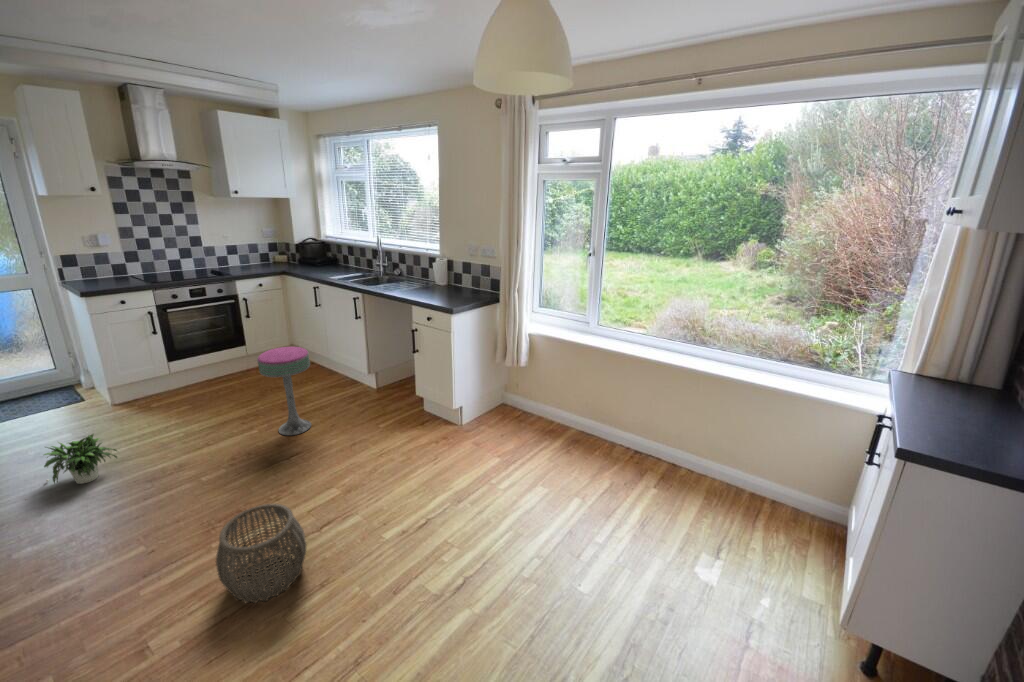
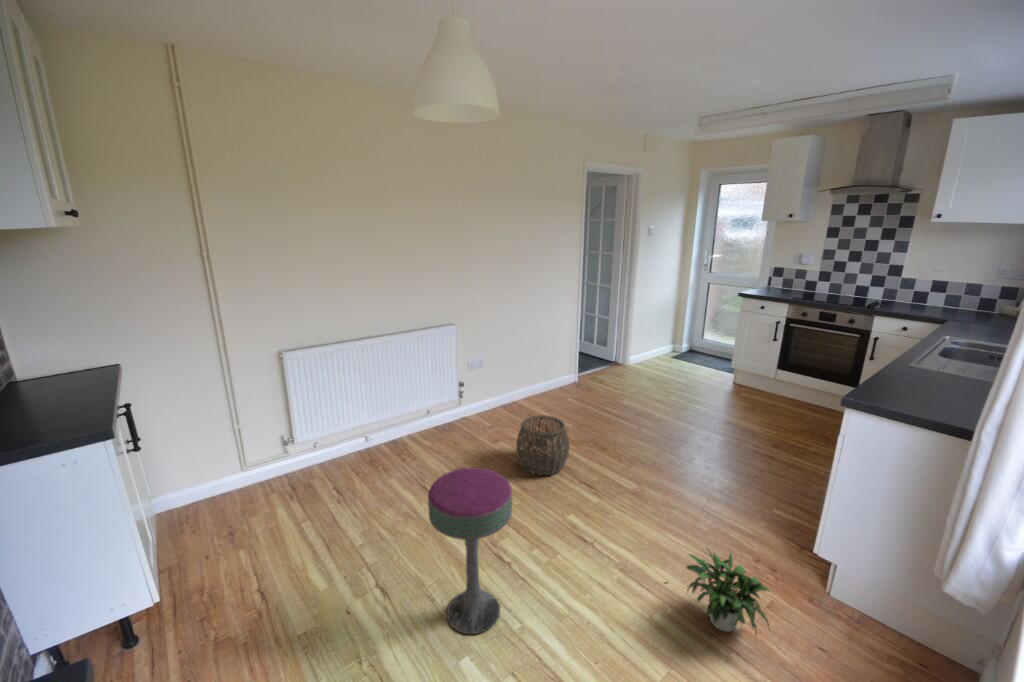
bar stool: present [257,347,311,435] -> present [428,468,512,634]
potted plant: present [25,434,117,500] -> present [686,549,770,635]

